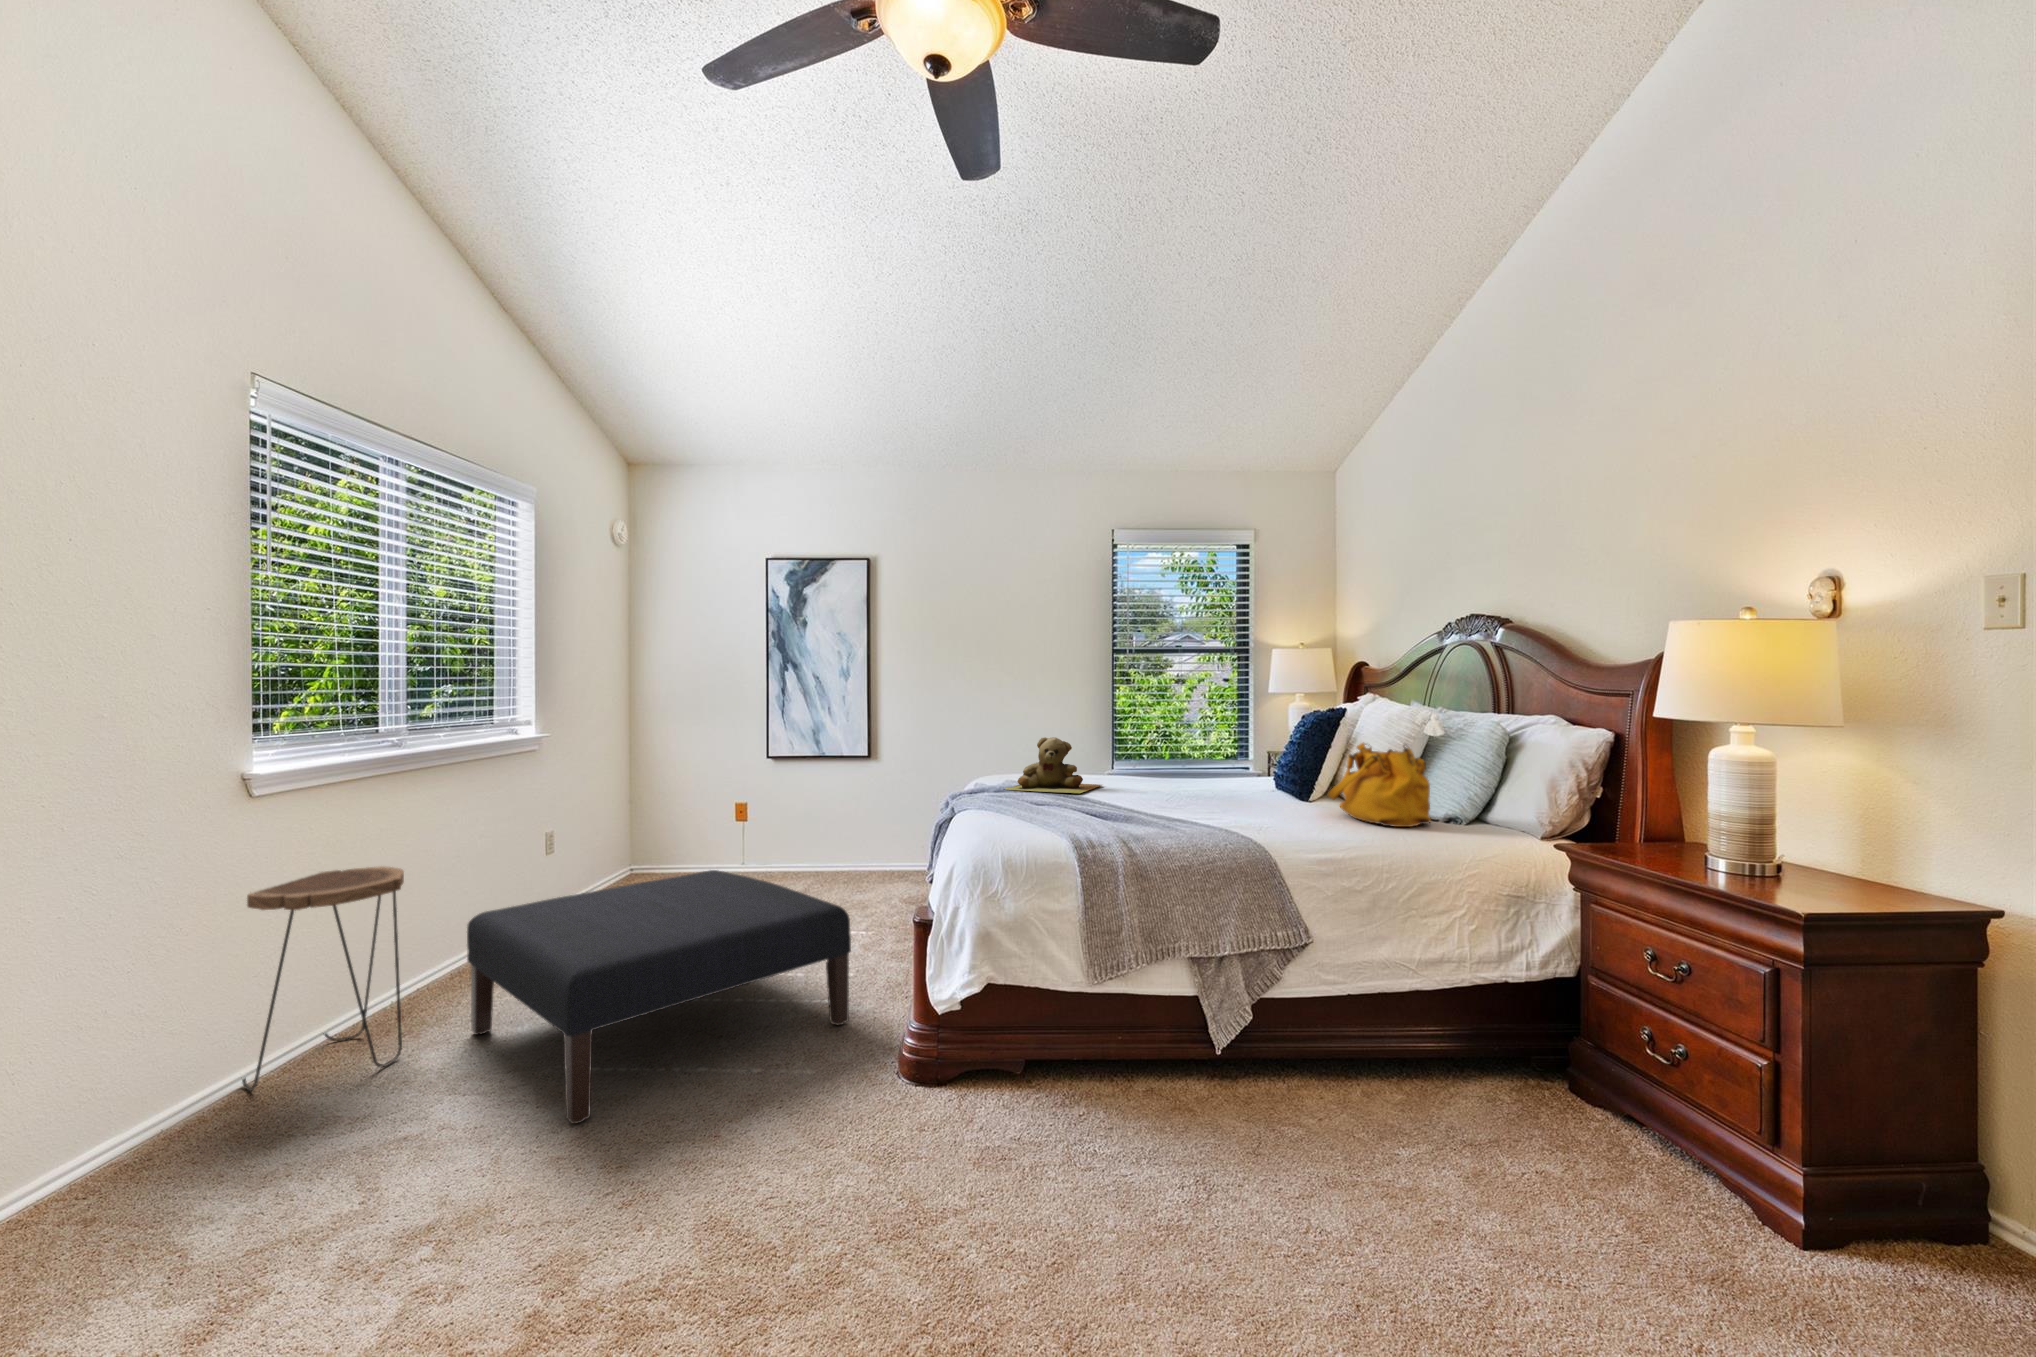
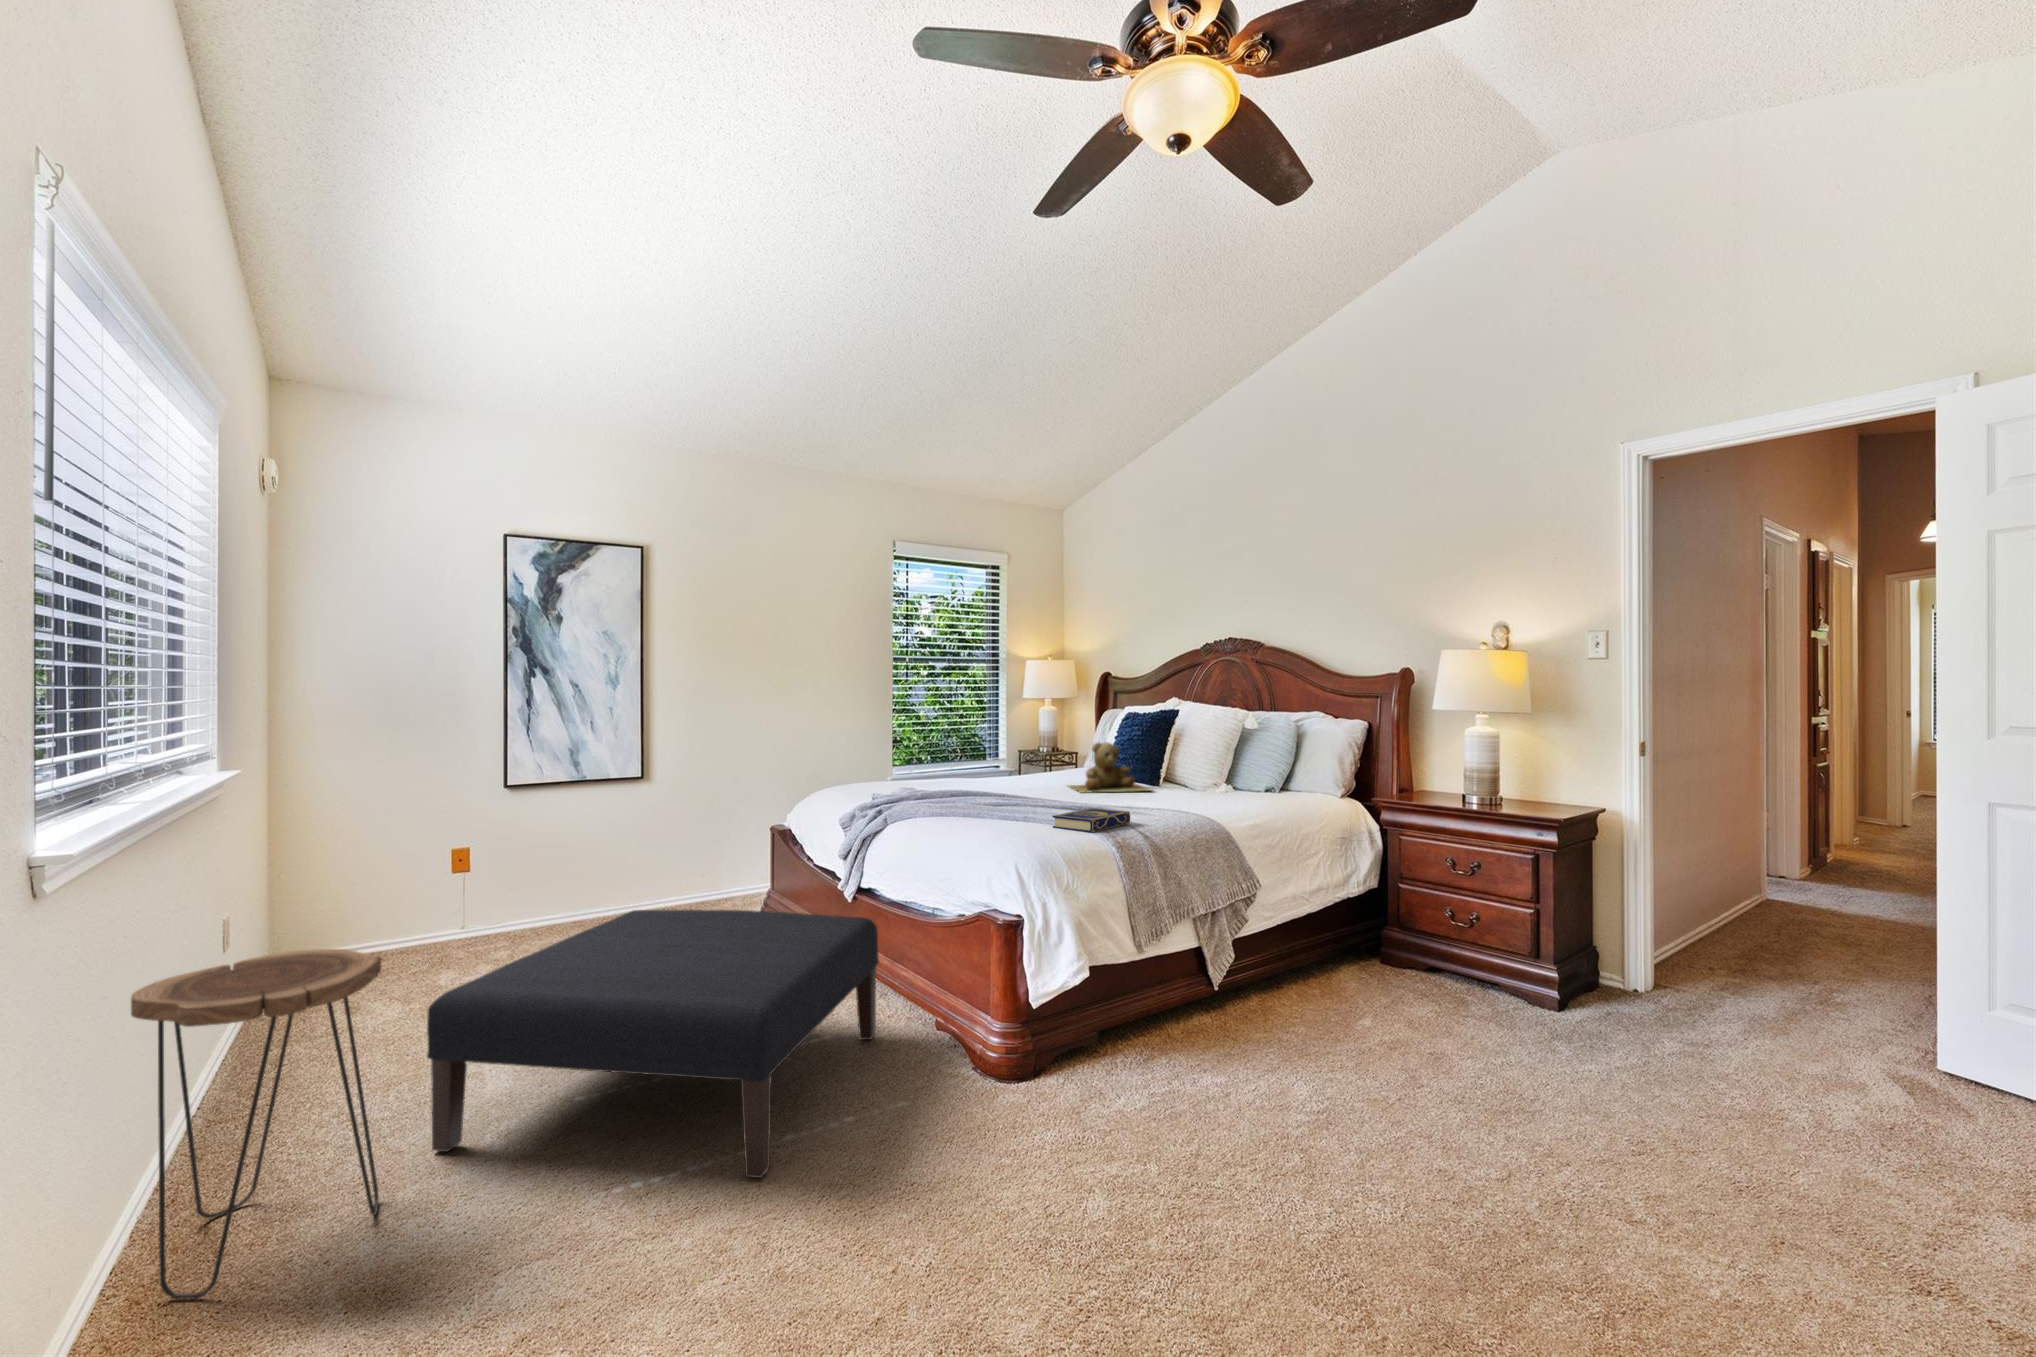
teddy bear: present [1005,737,1102,793] -> present [1069,742,1153,793]
handbag: present [1328,743,1431,827] -> none [1201,735,1275,798]
book: none [1013,818,1109,846] -> present [1052,808,1130,832]

